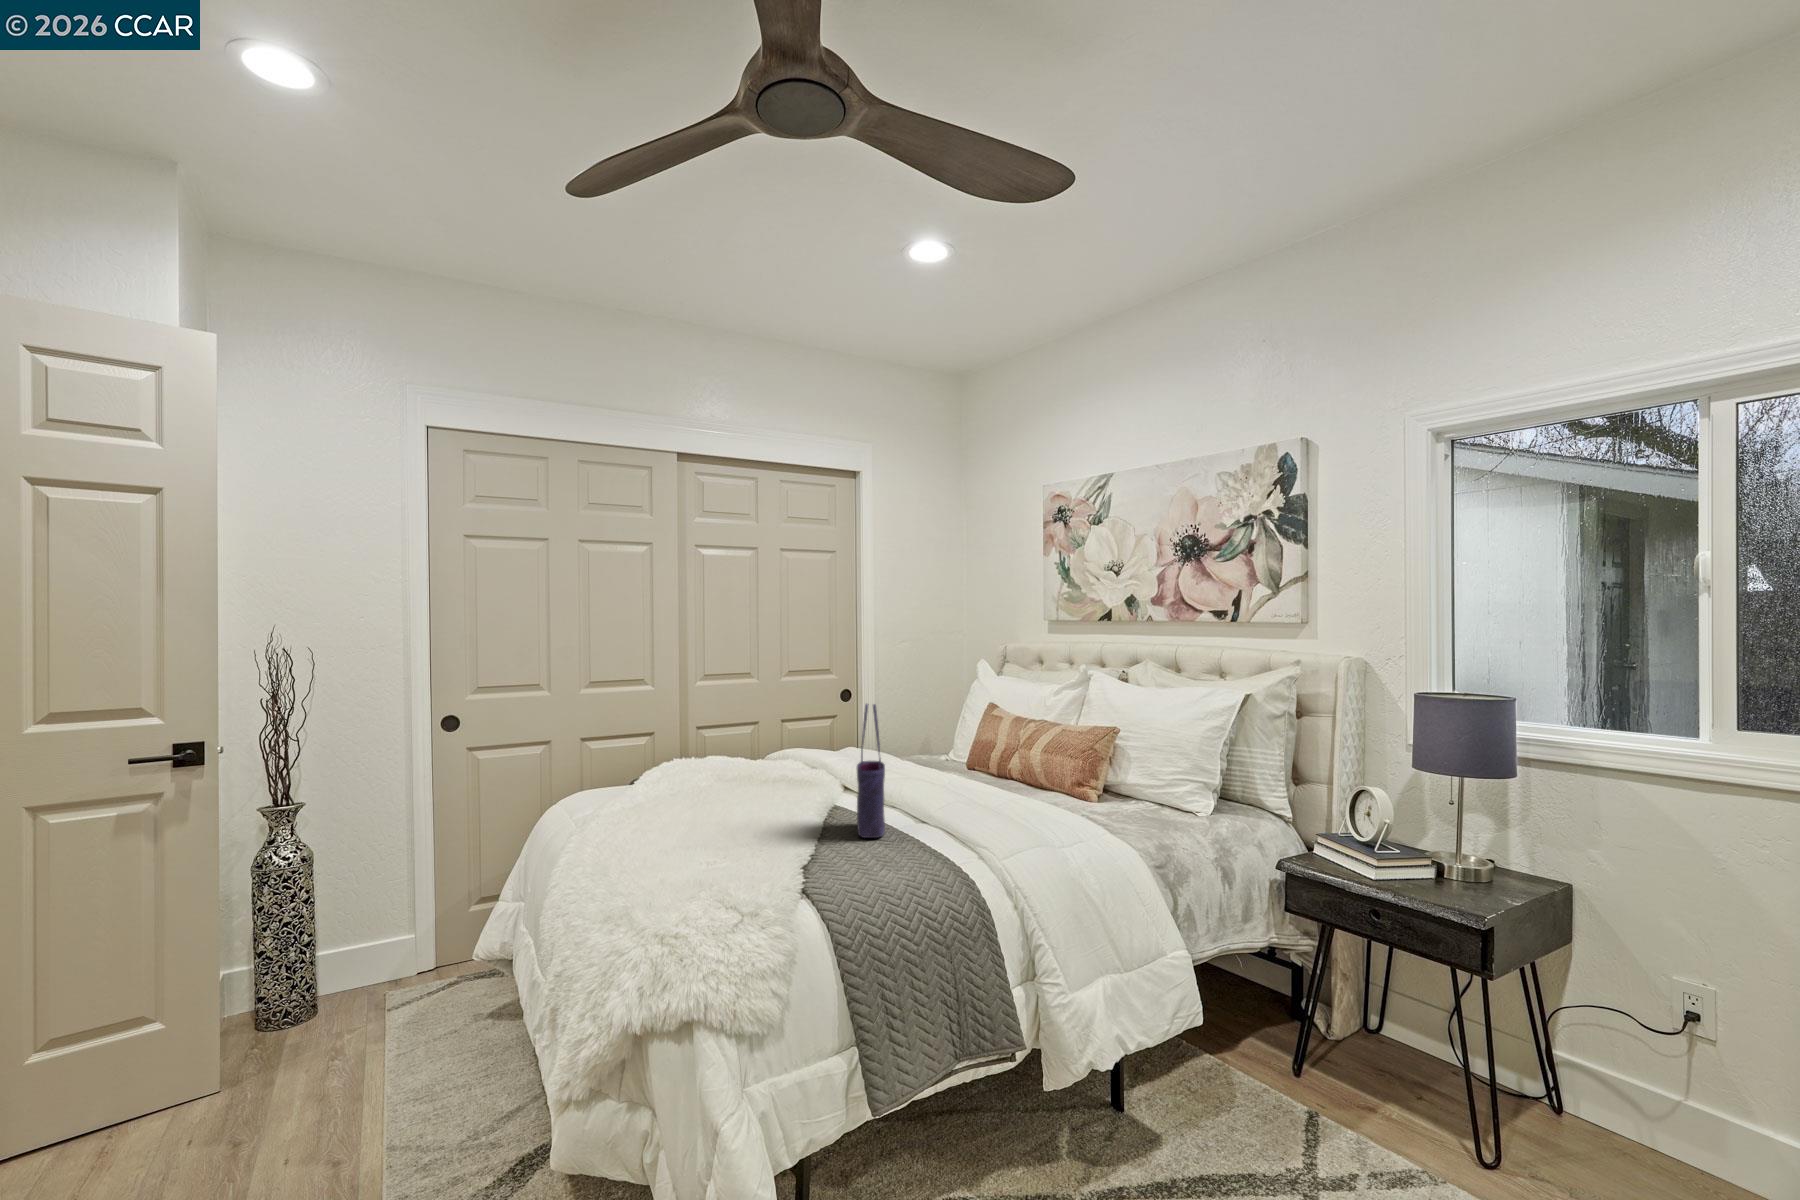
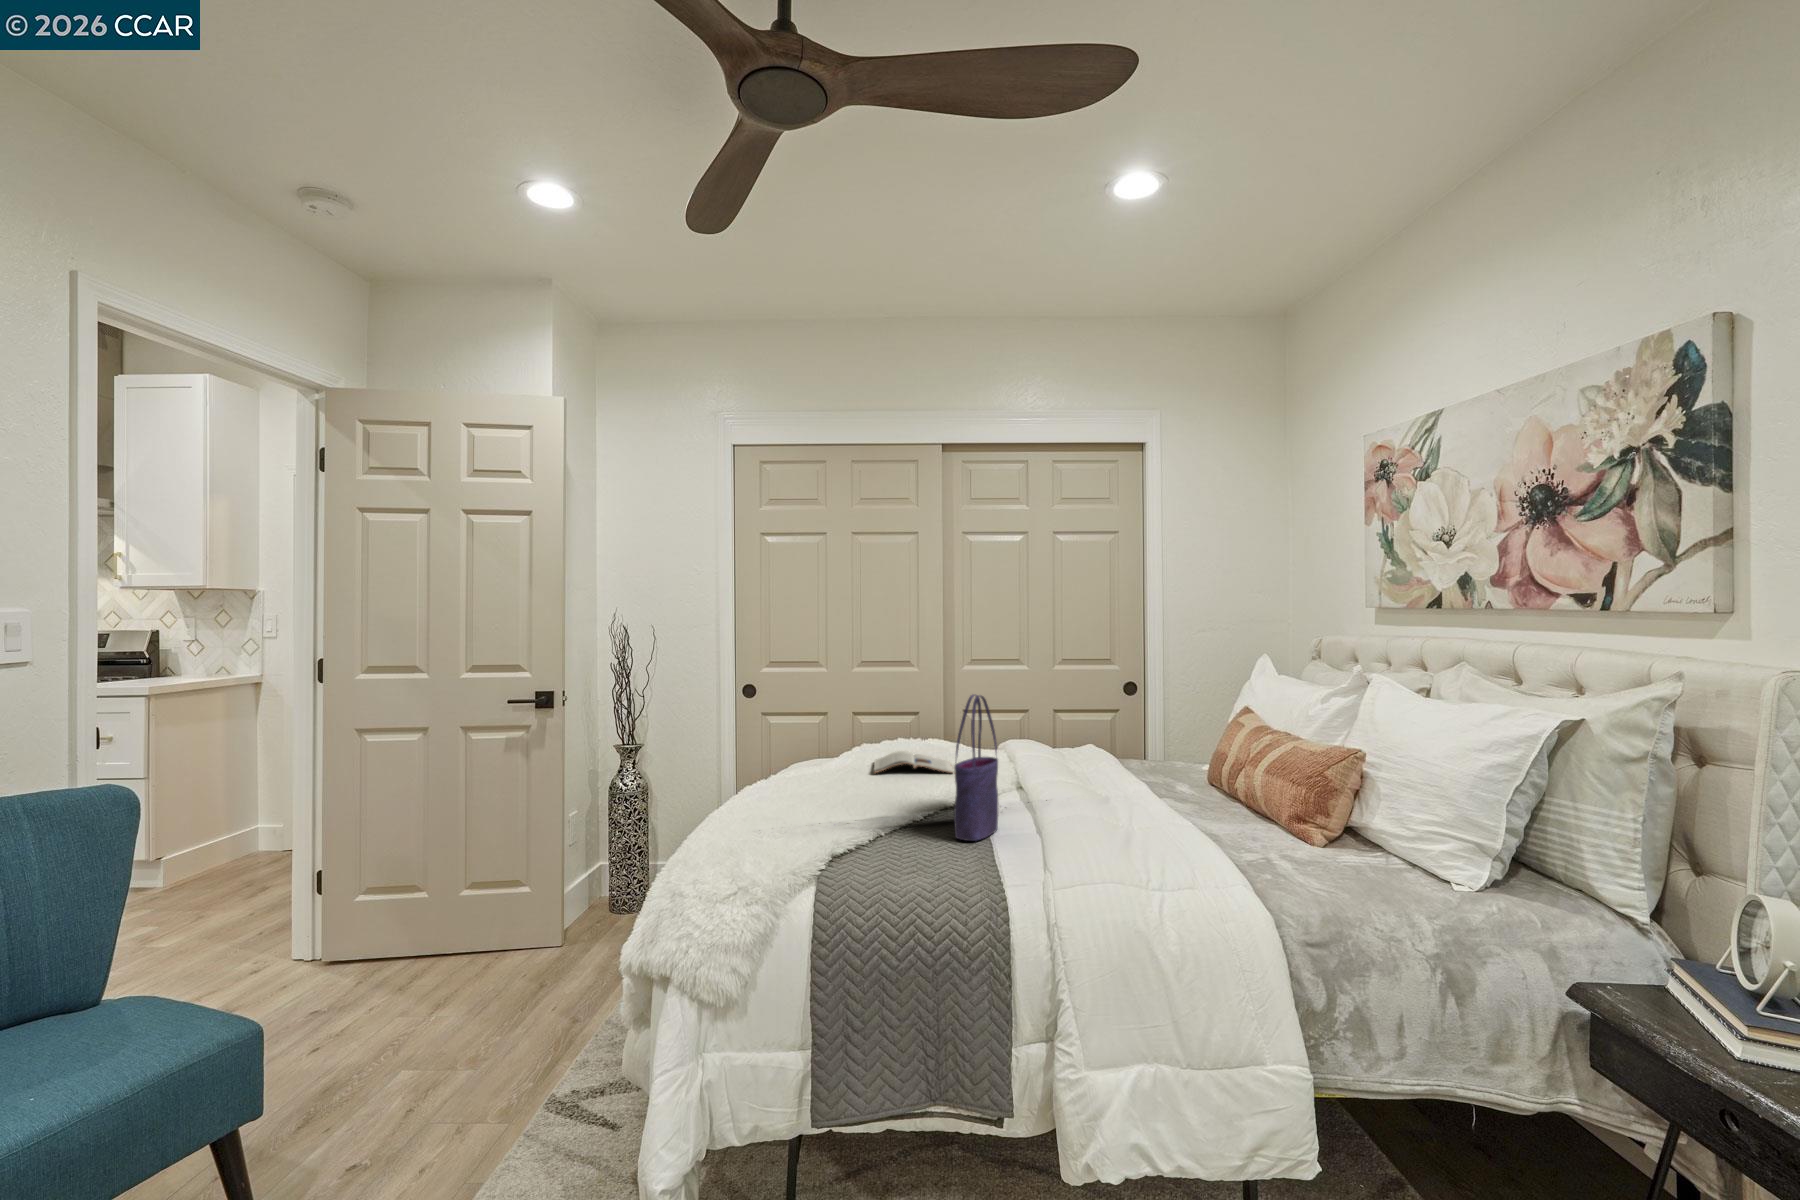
magazine: none [689,770,786,795] -> present [874,751,954,773]

